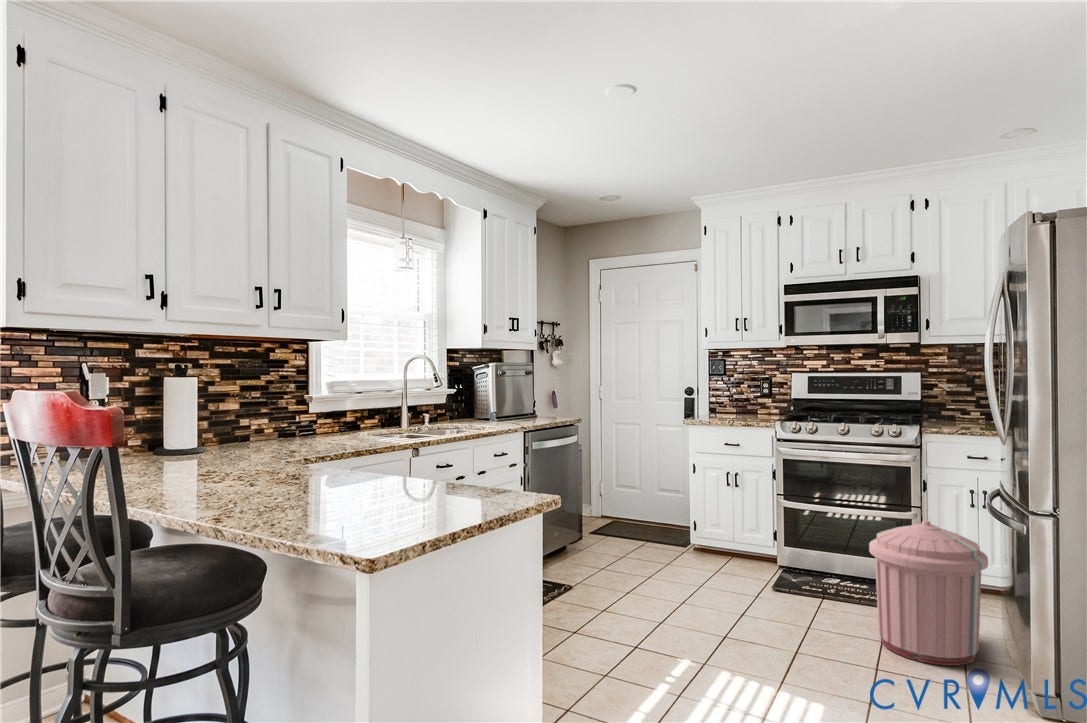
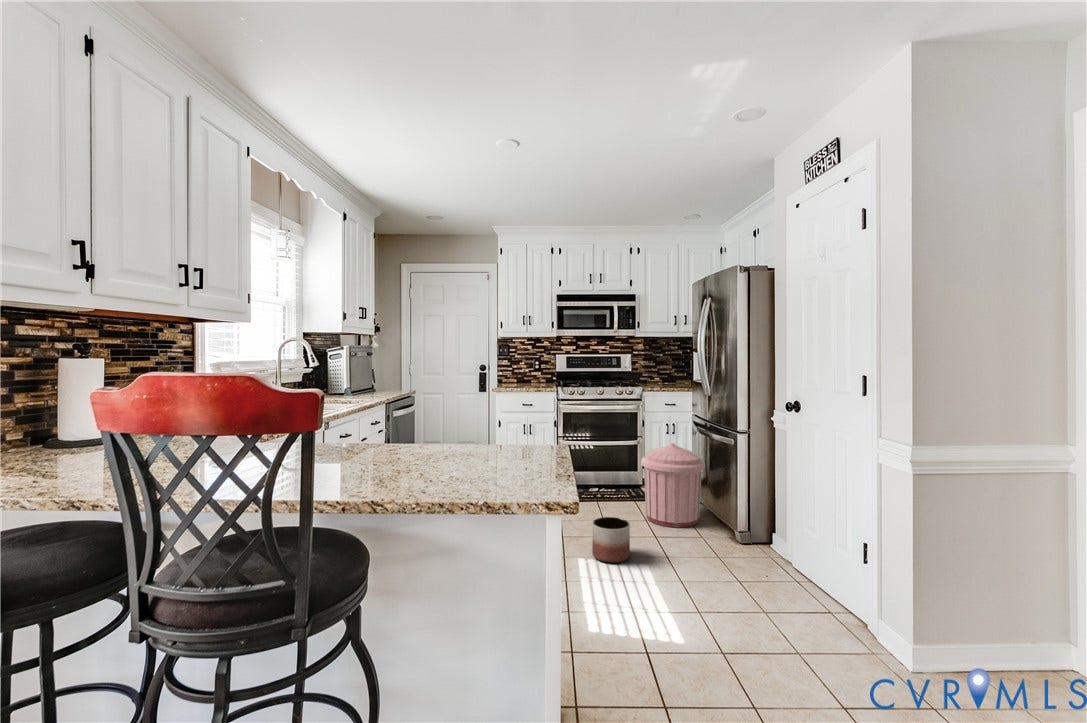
planter: none [736,618,795,690] -> present [592,517,630,563]

